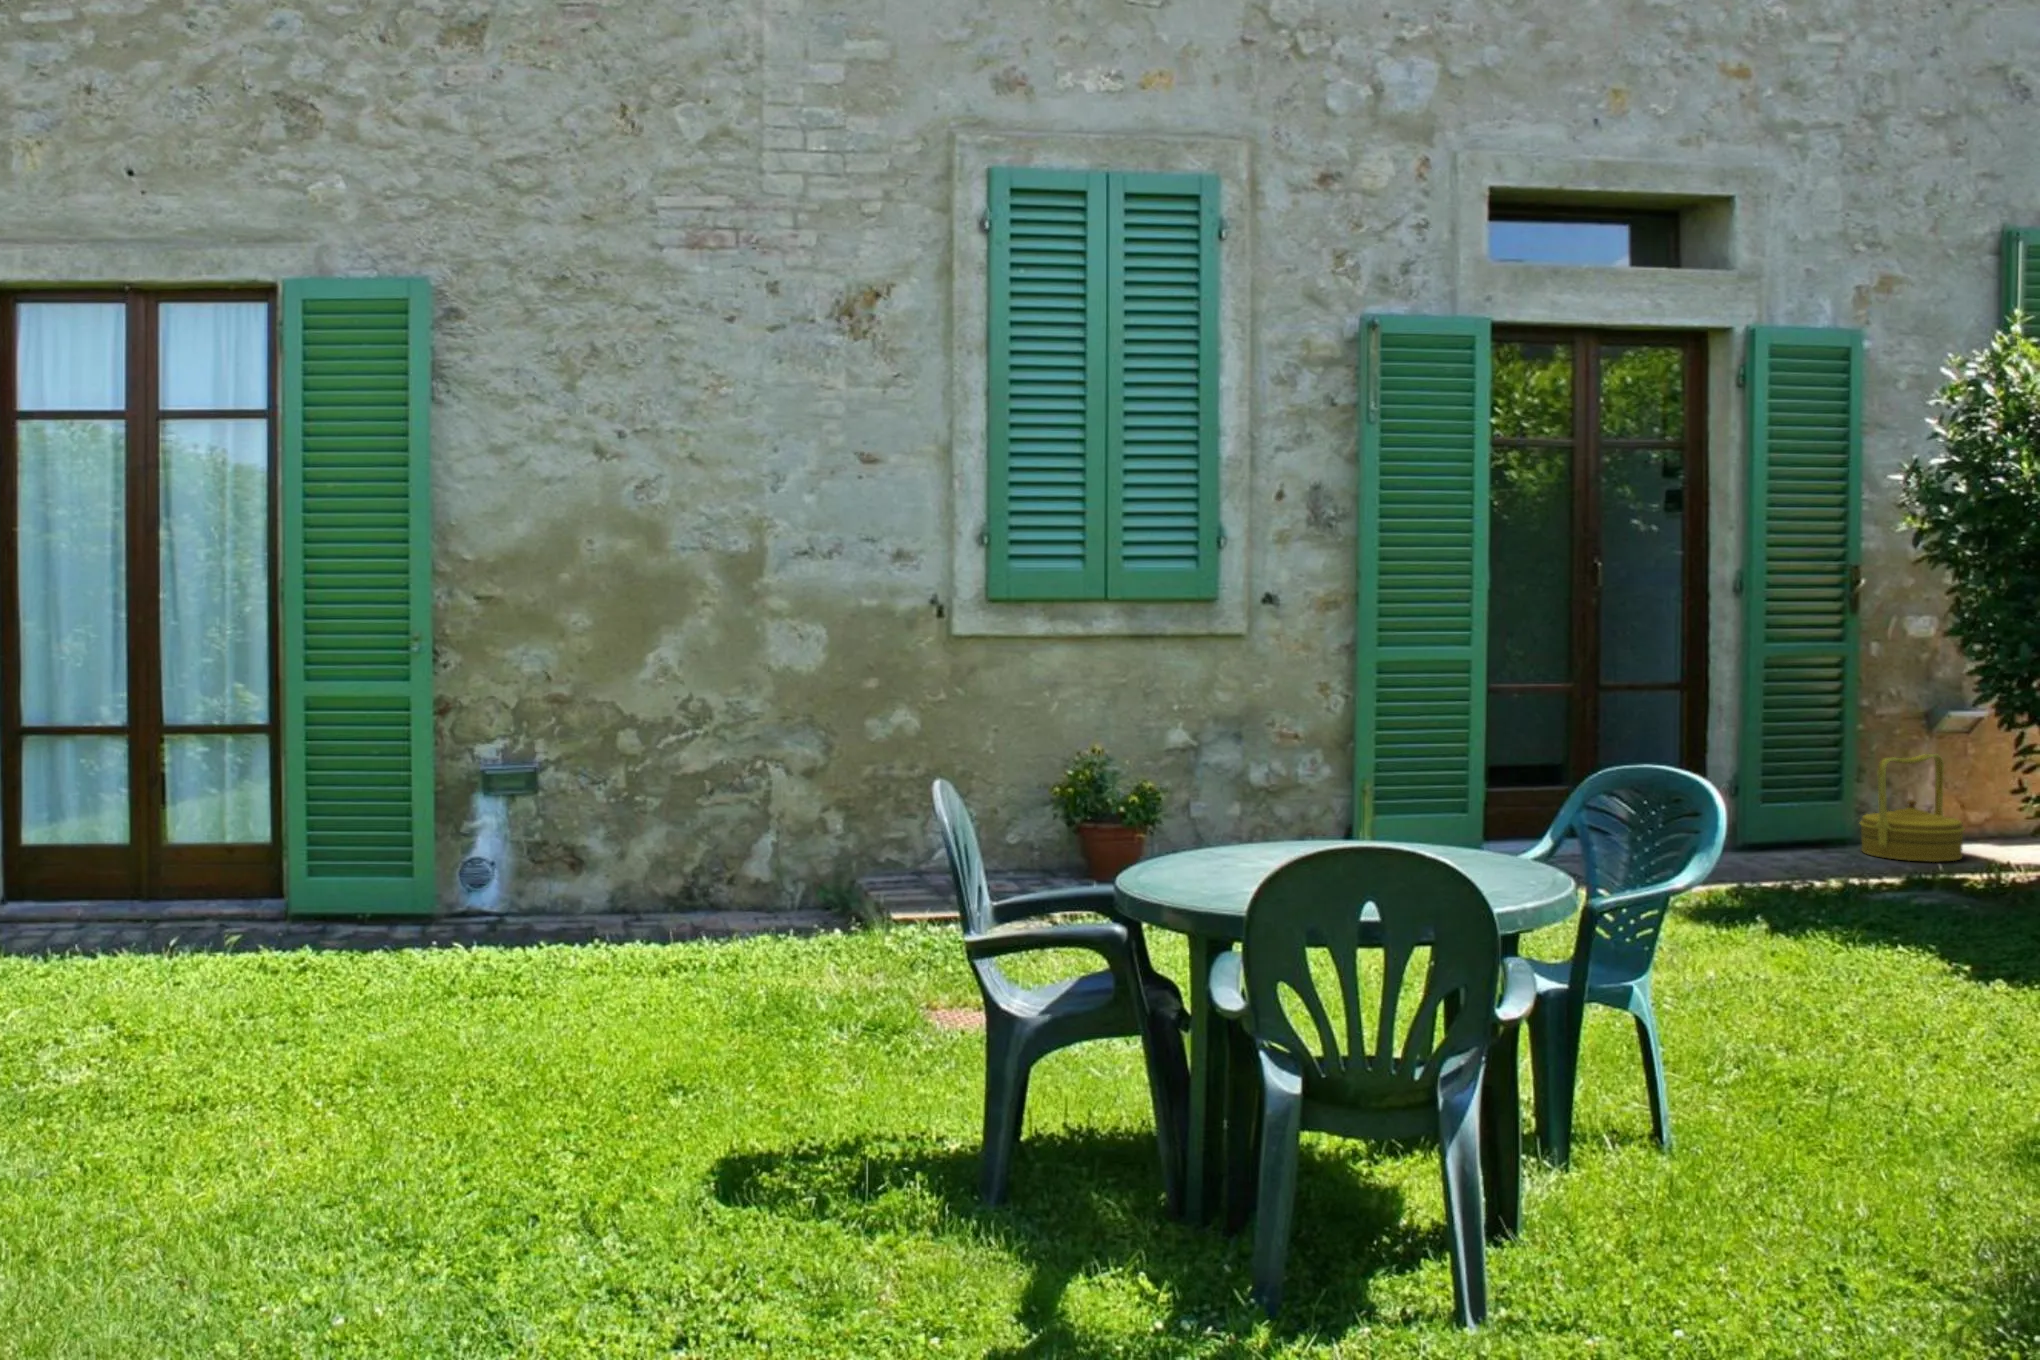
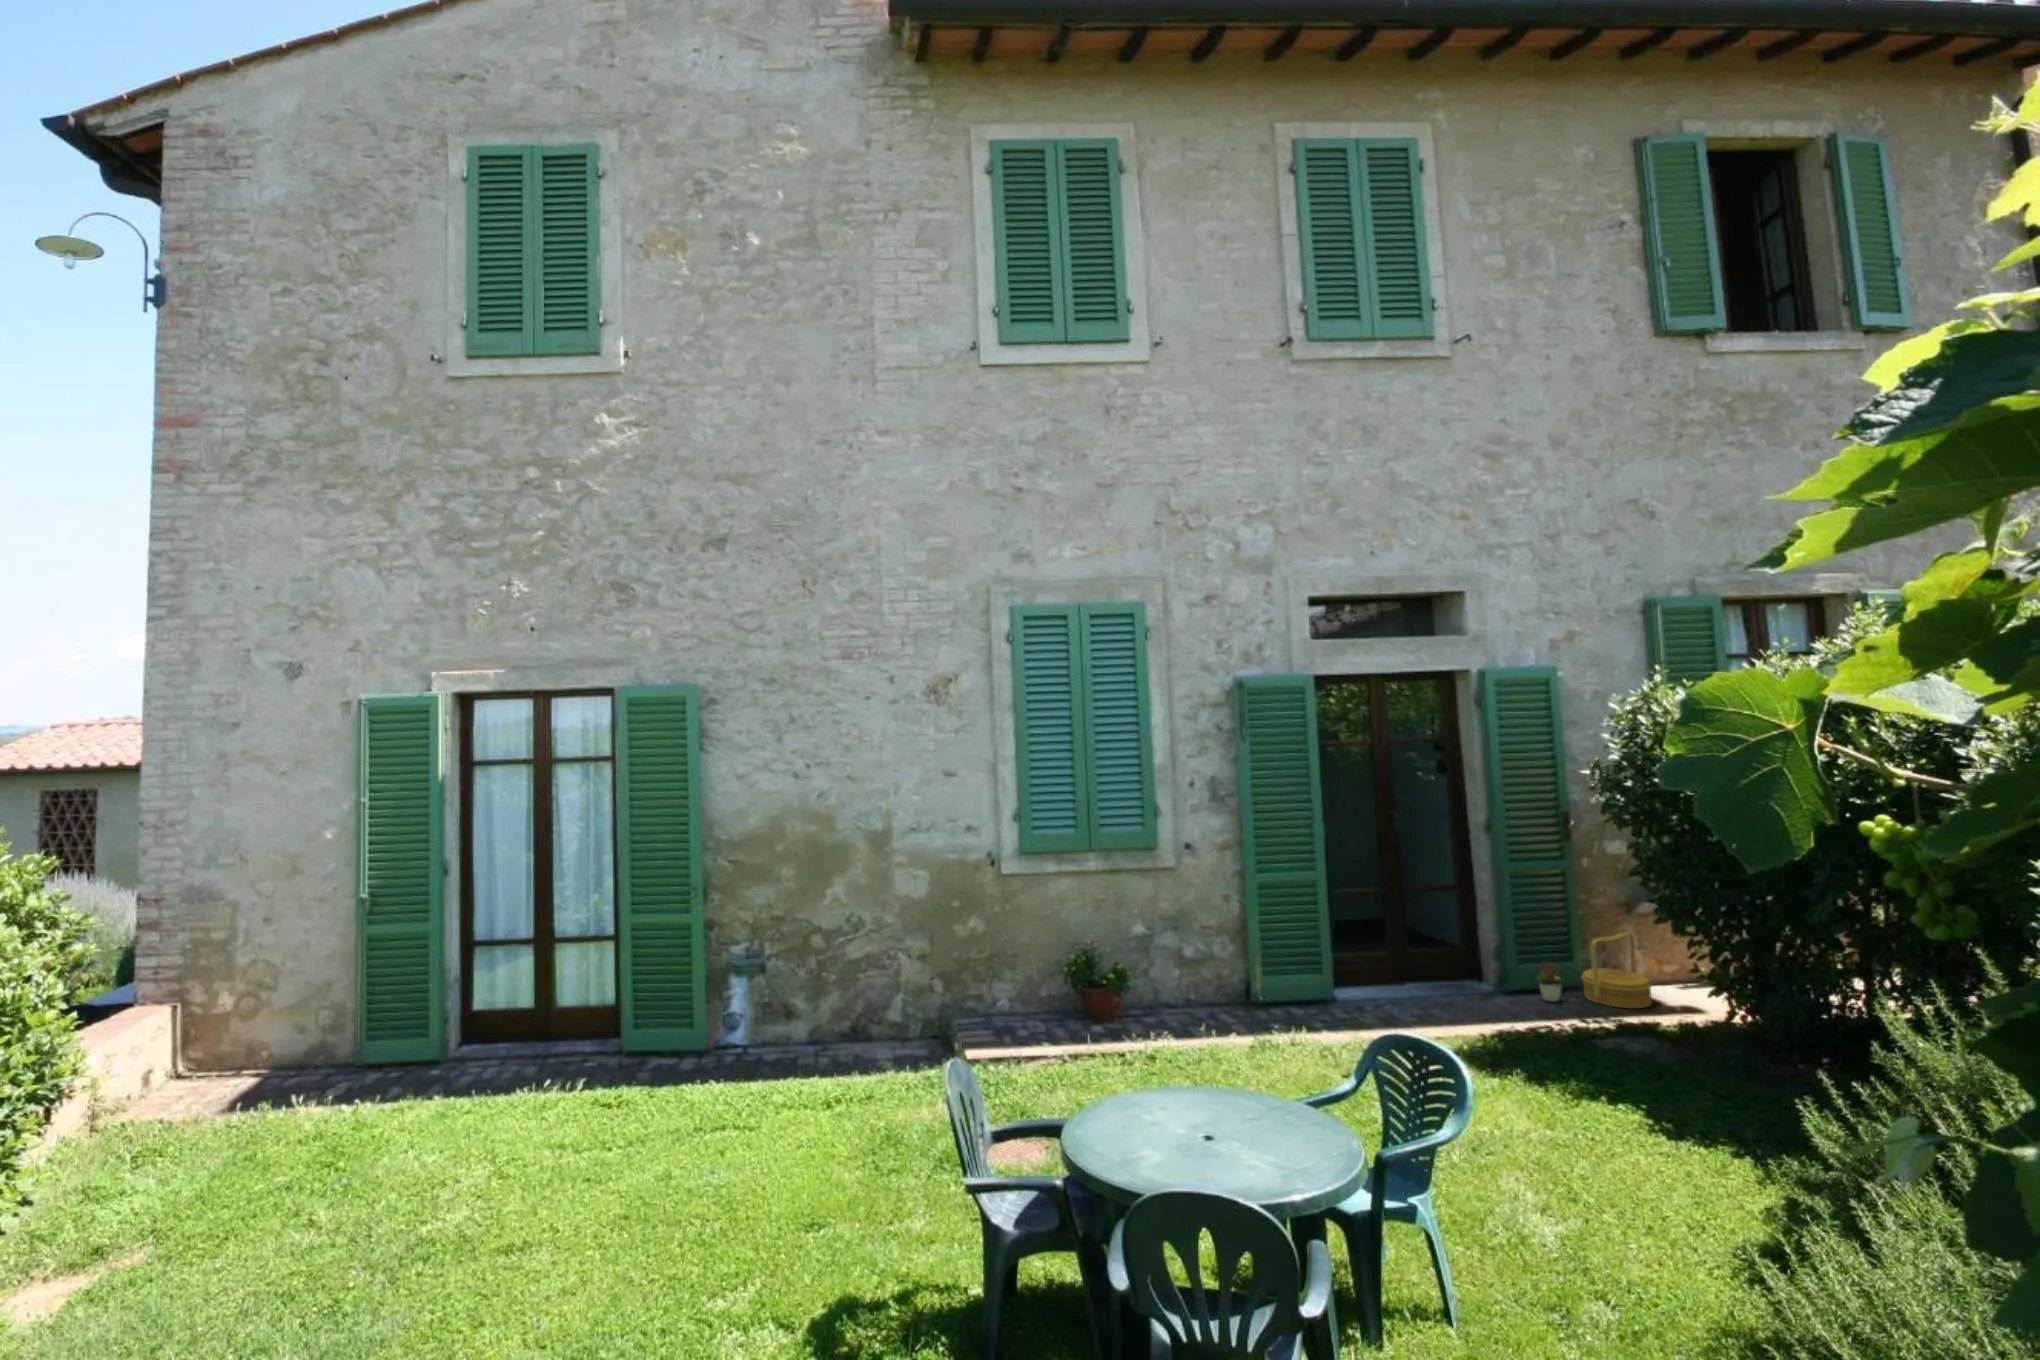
decorative plant: none [1792,793,1831,856] -> present [1537,967,1562,1002]

